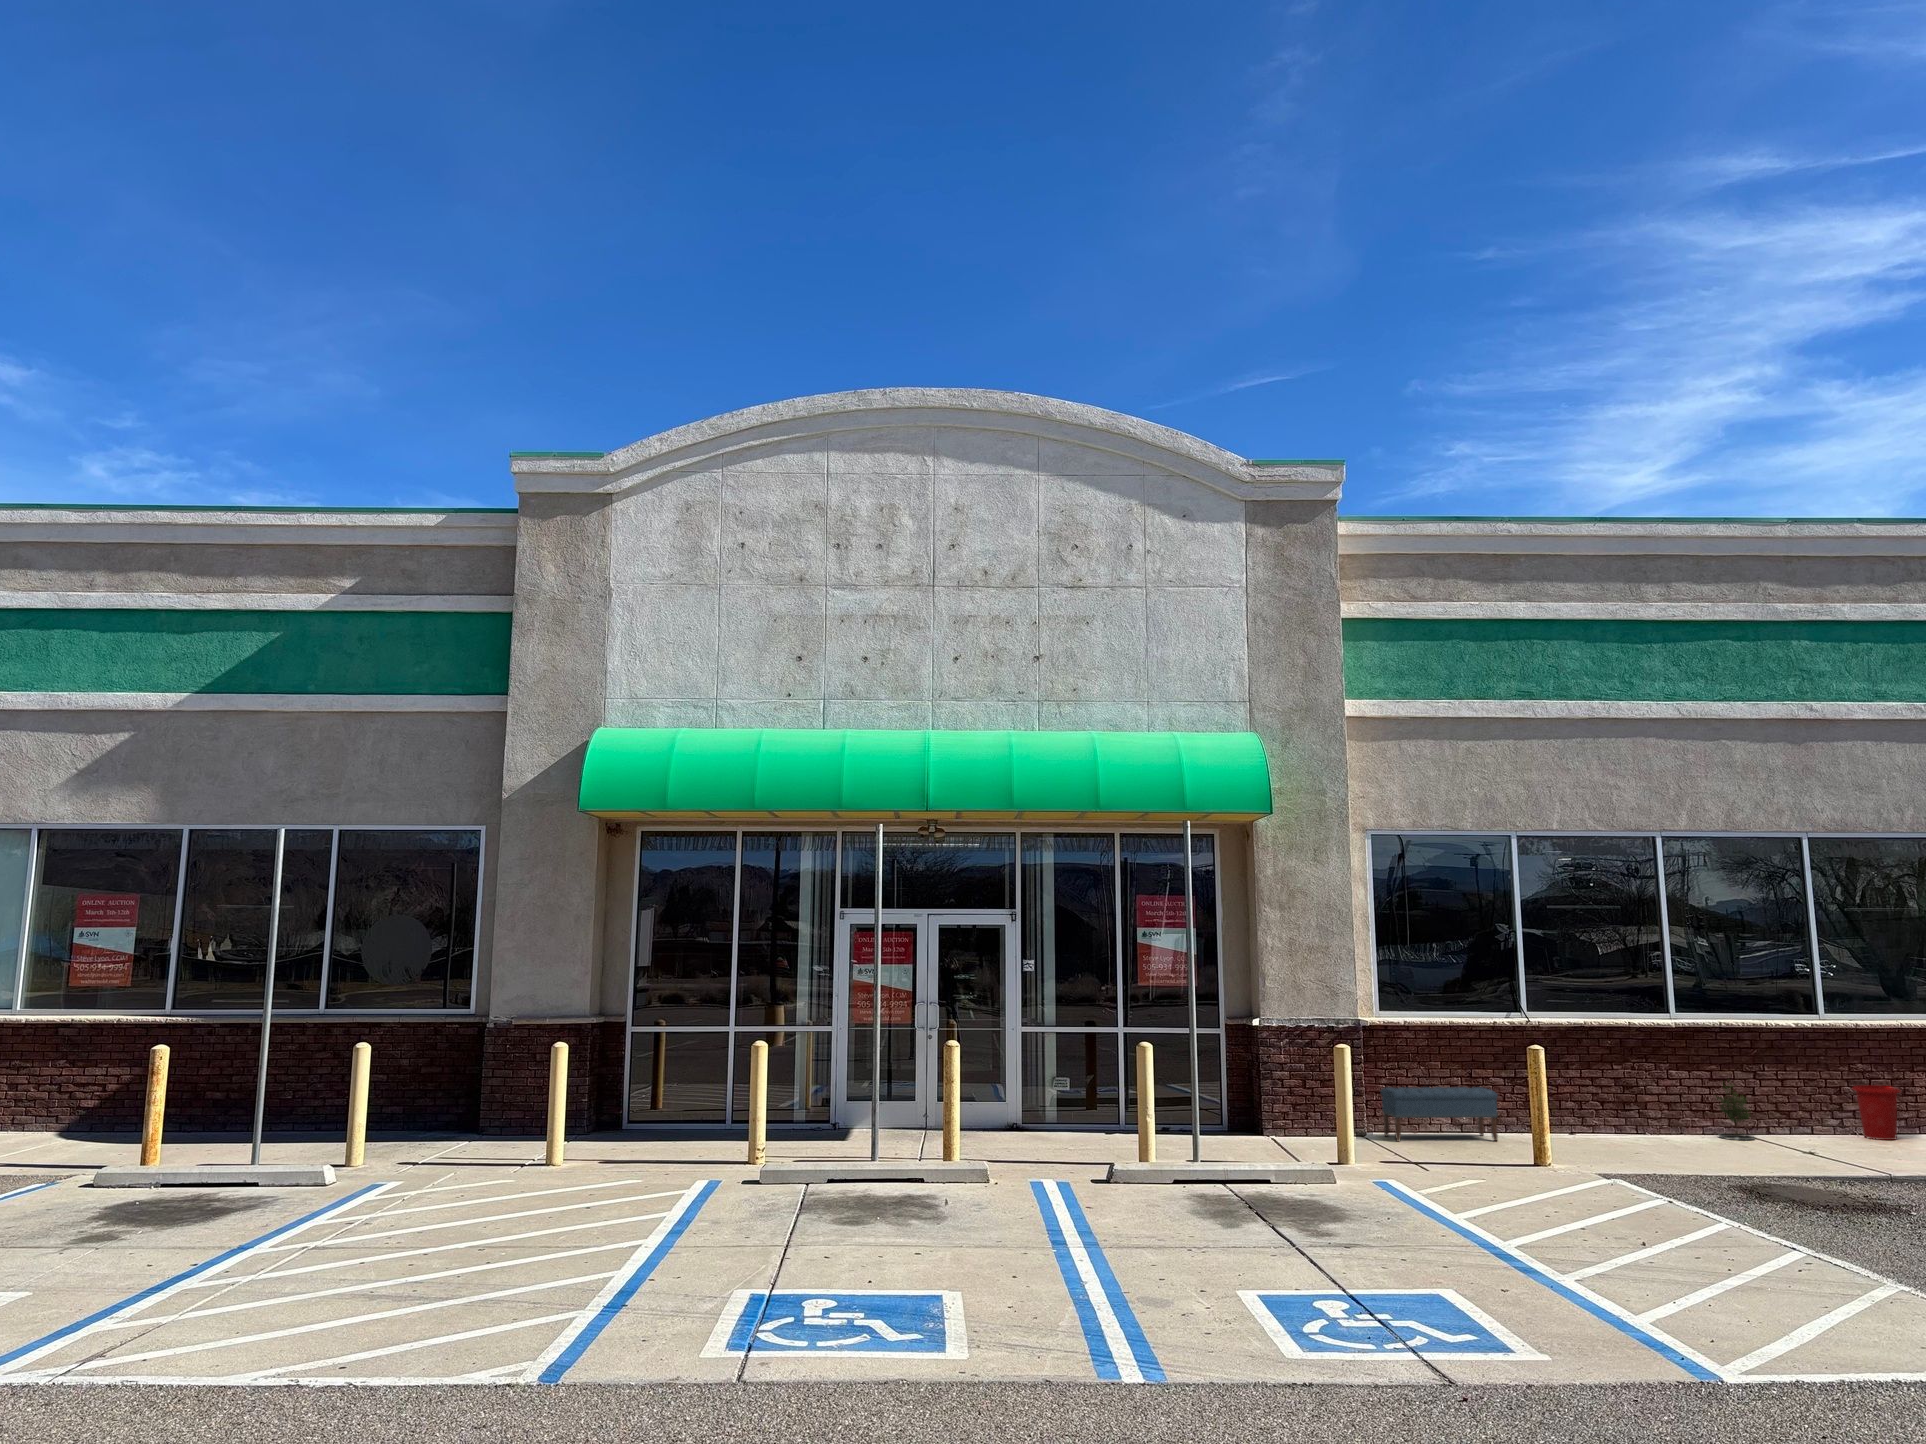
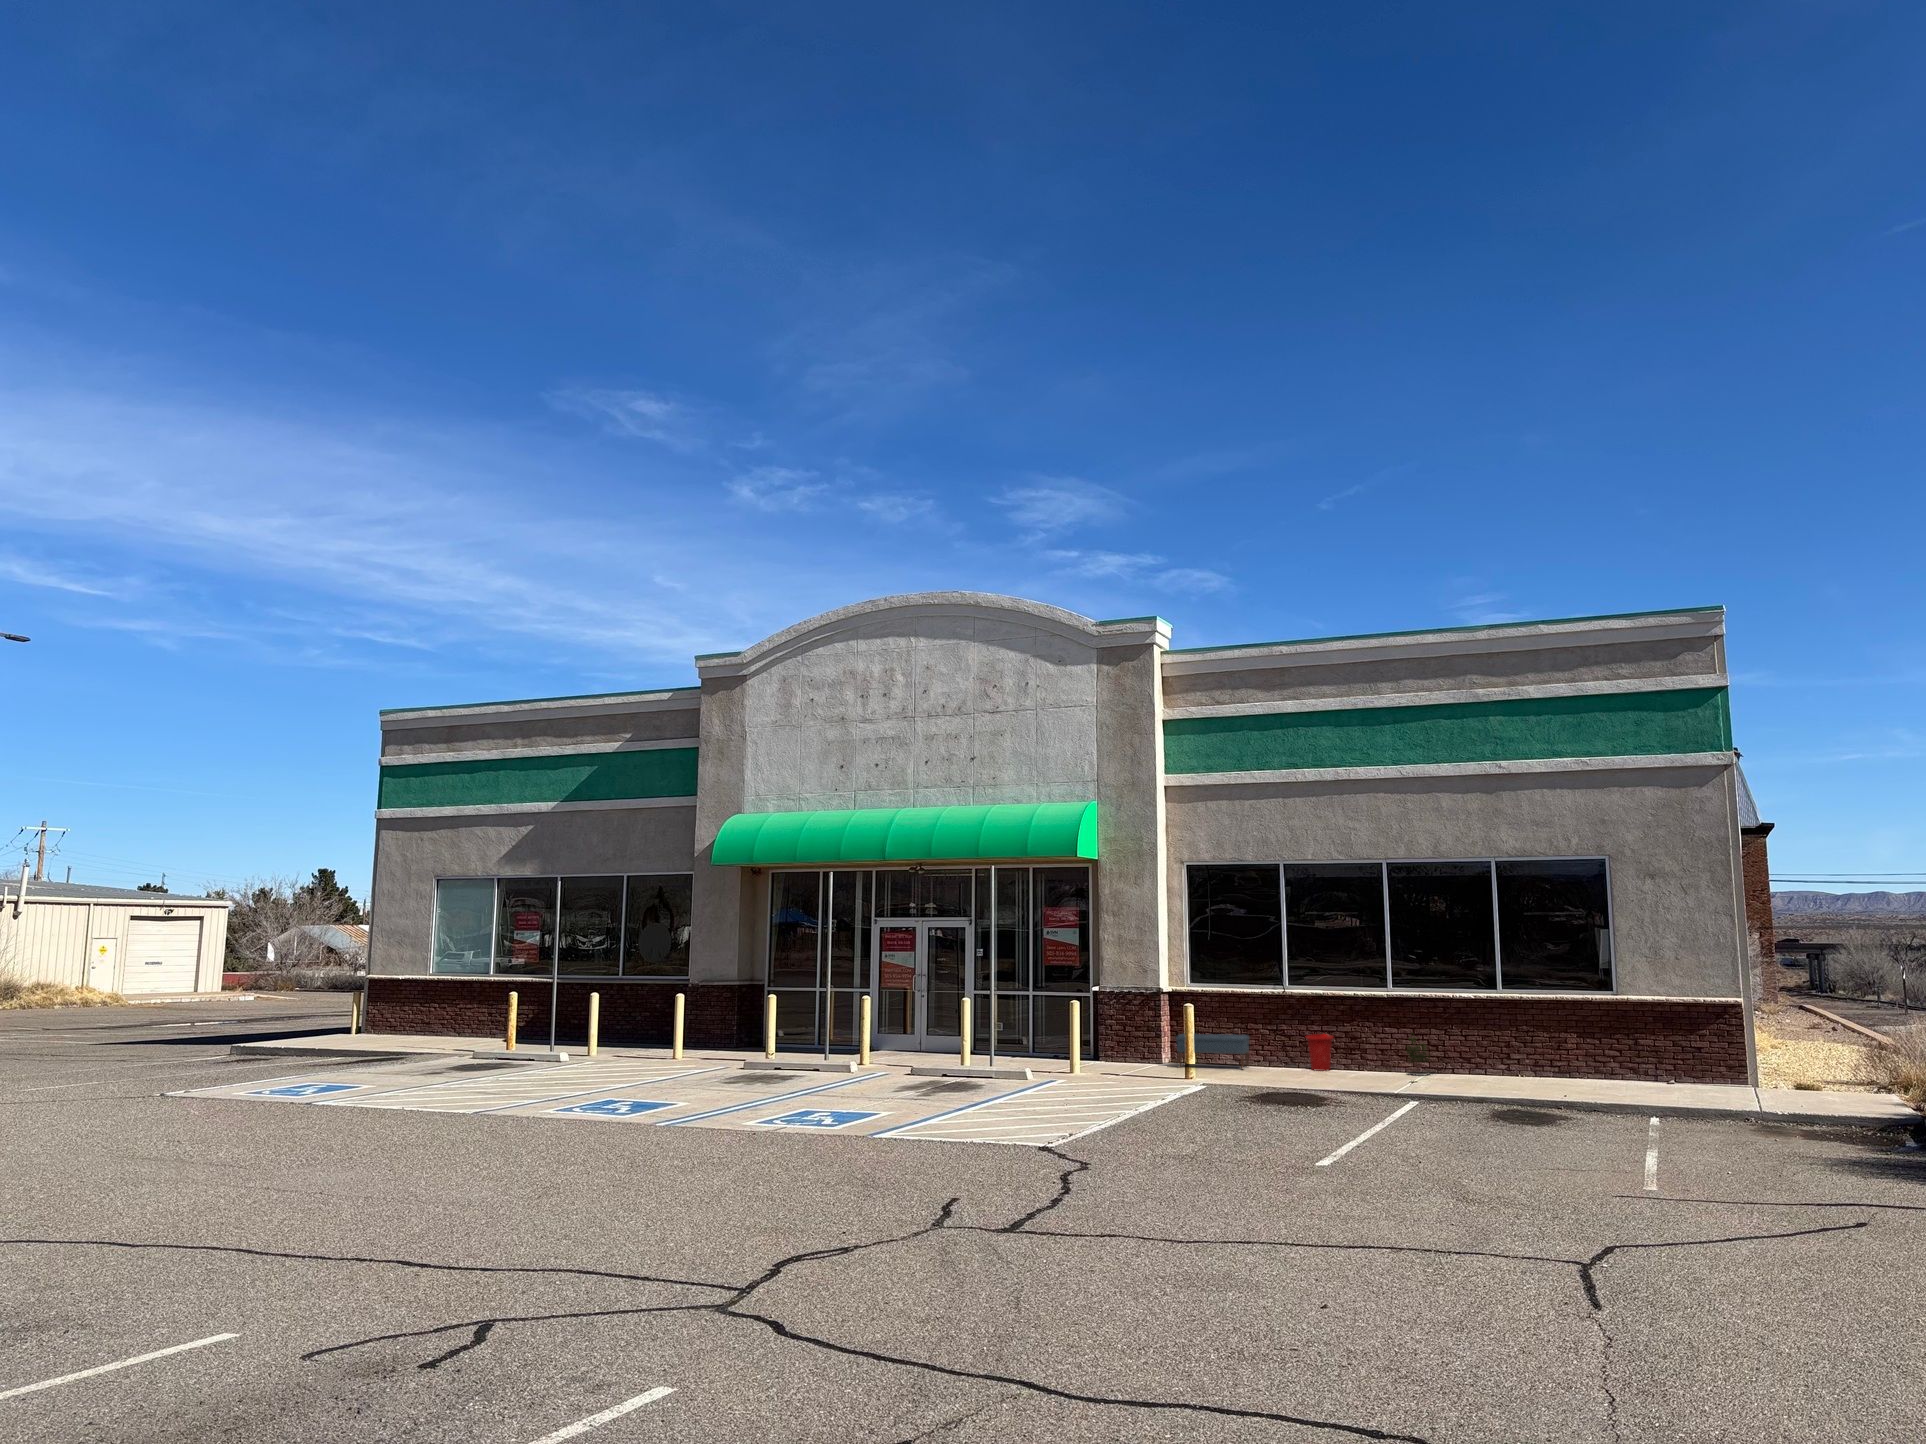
waste bin: present [1852,1085,1900,1140] -> present [1306,1034,1334,1071]

